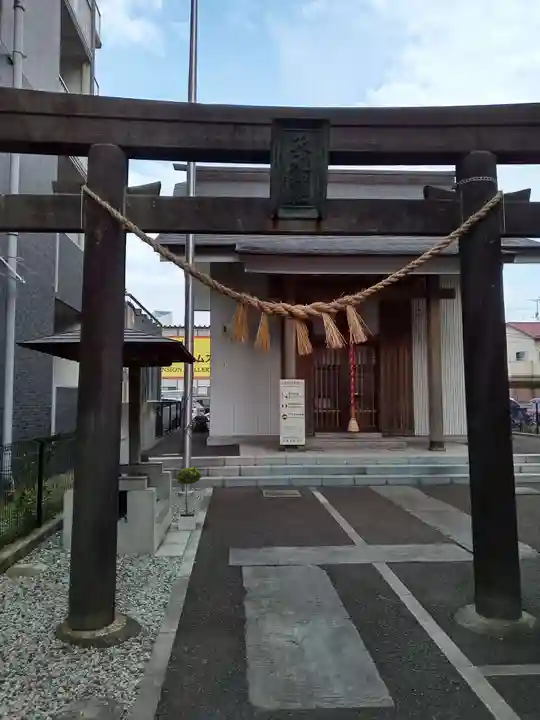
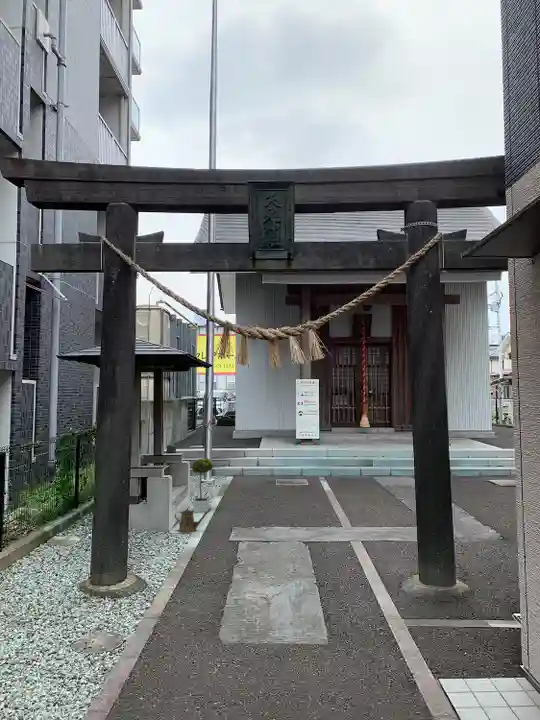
watering can: none [161,526,205,556] -> present [175,509,211,533]

